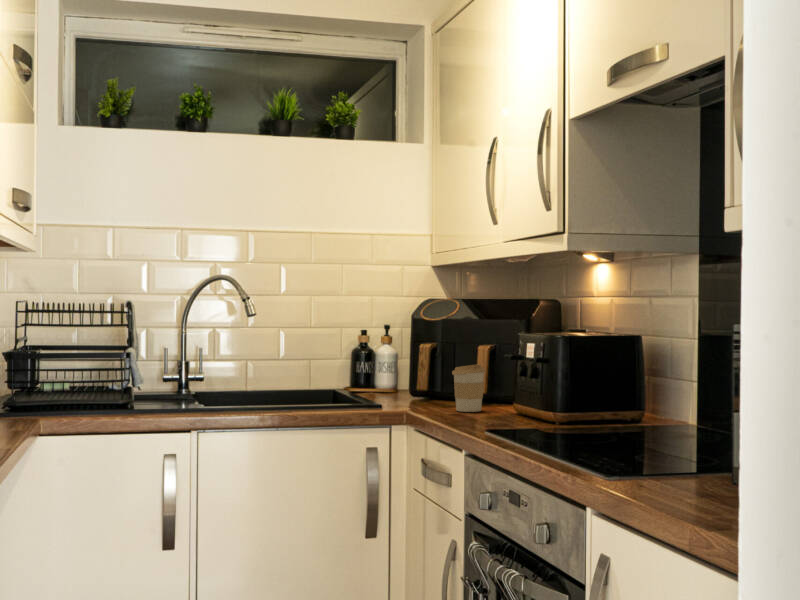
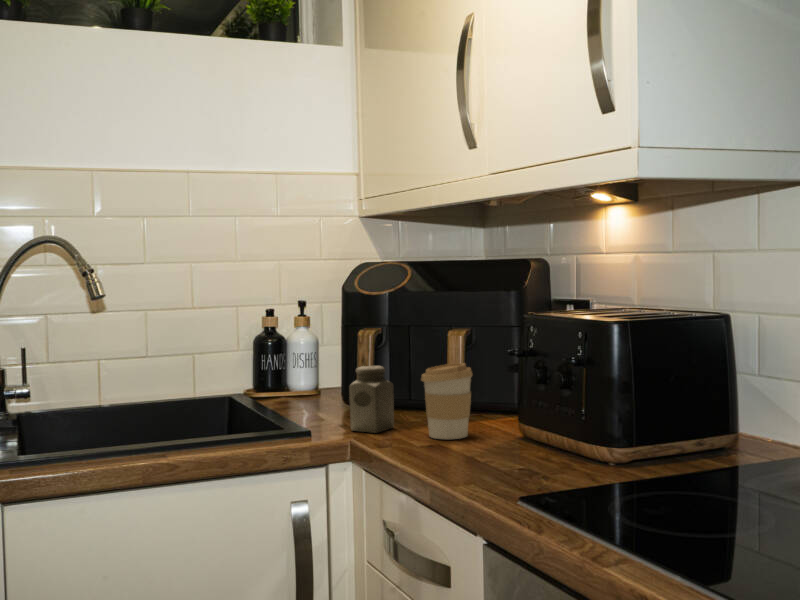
salt shaker: none [408,366,437,408] -> present [349,366,394,433]

